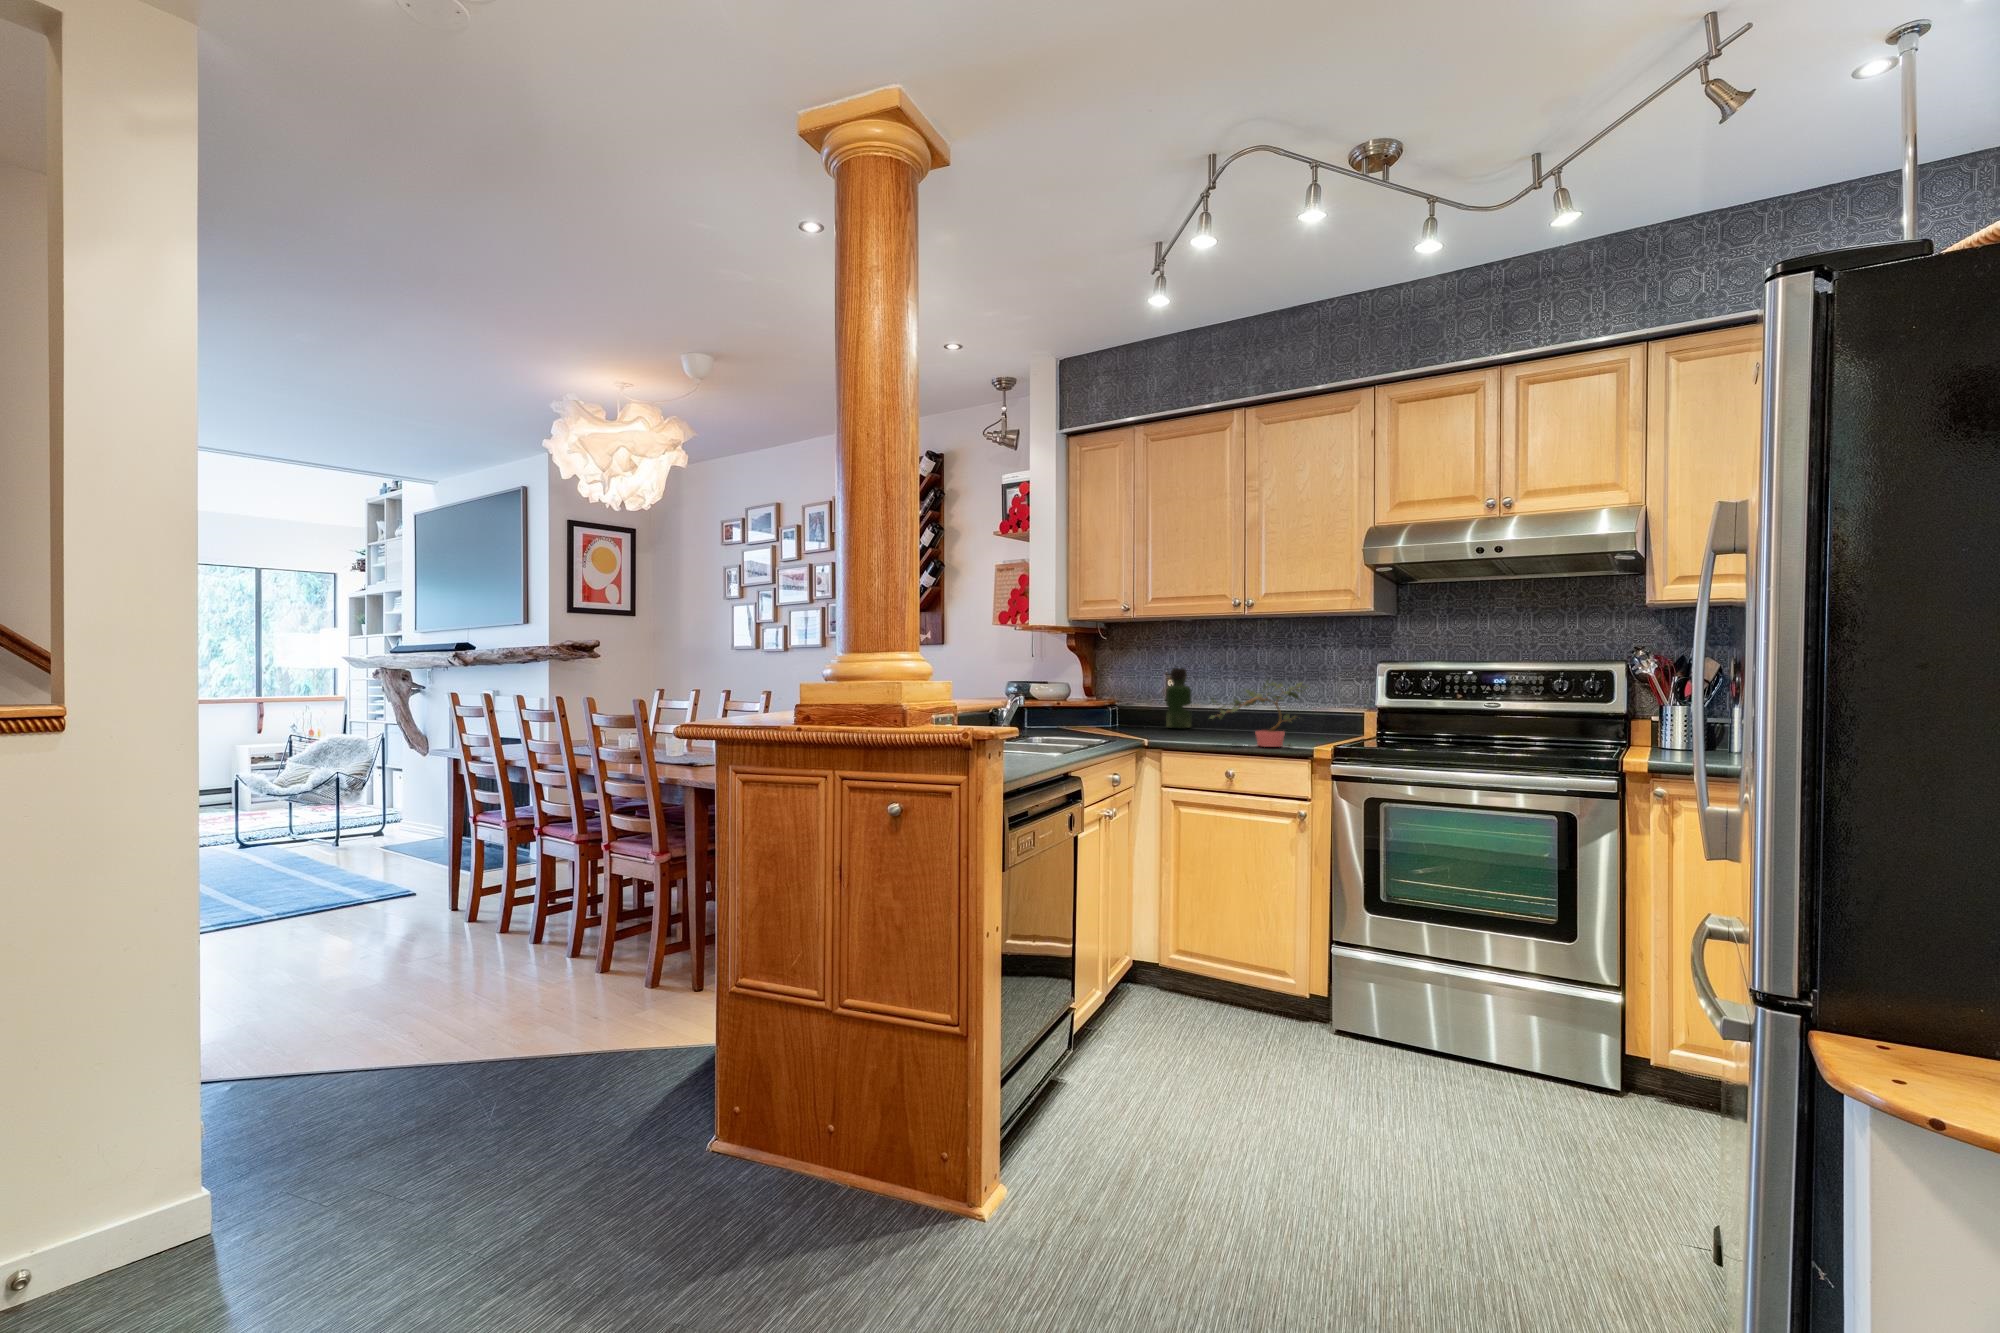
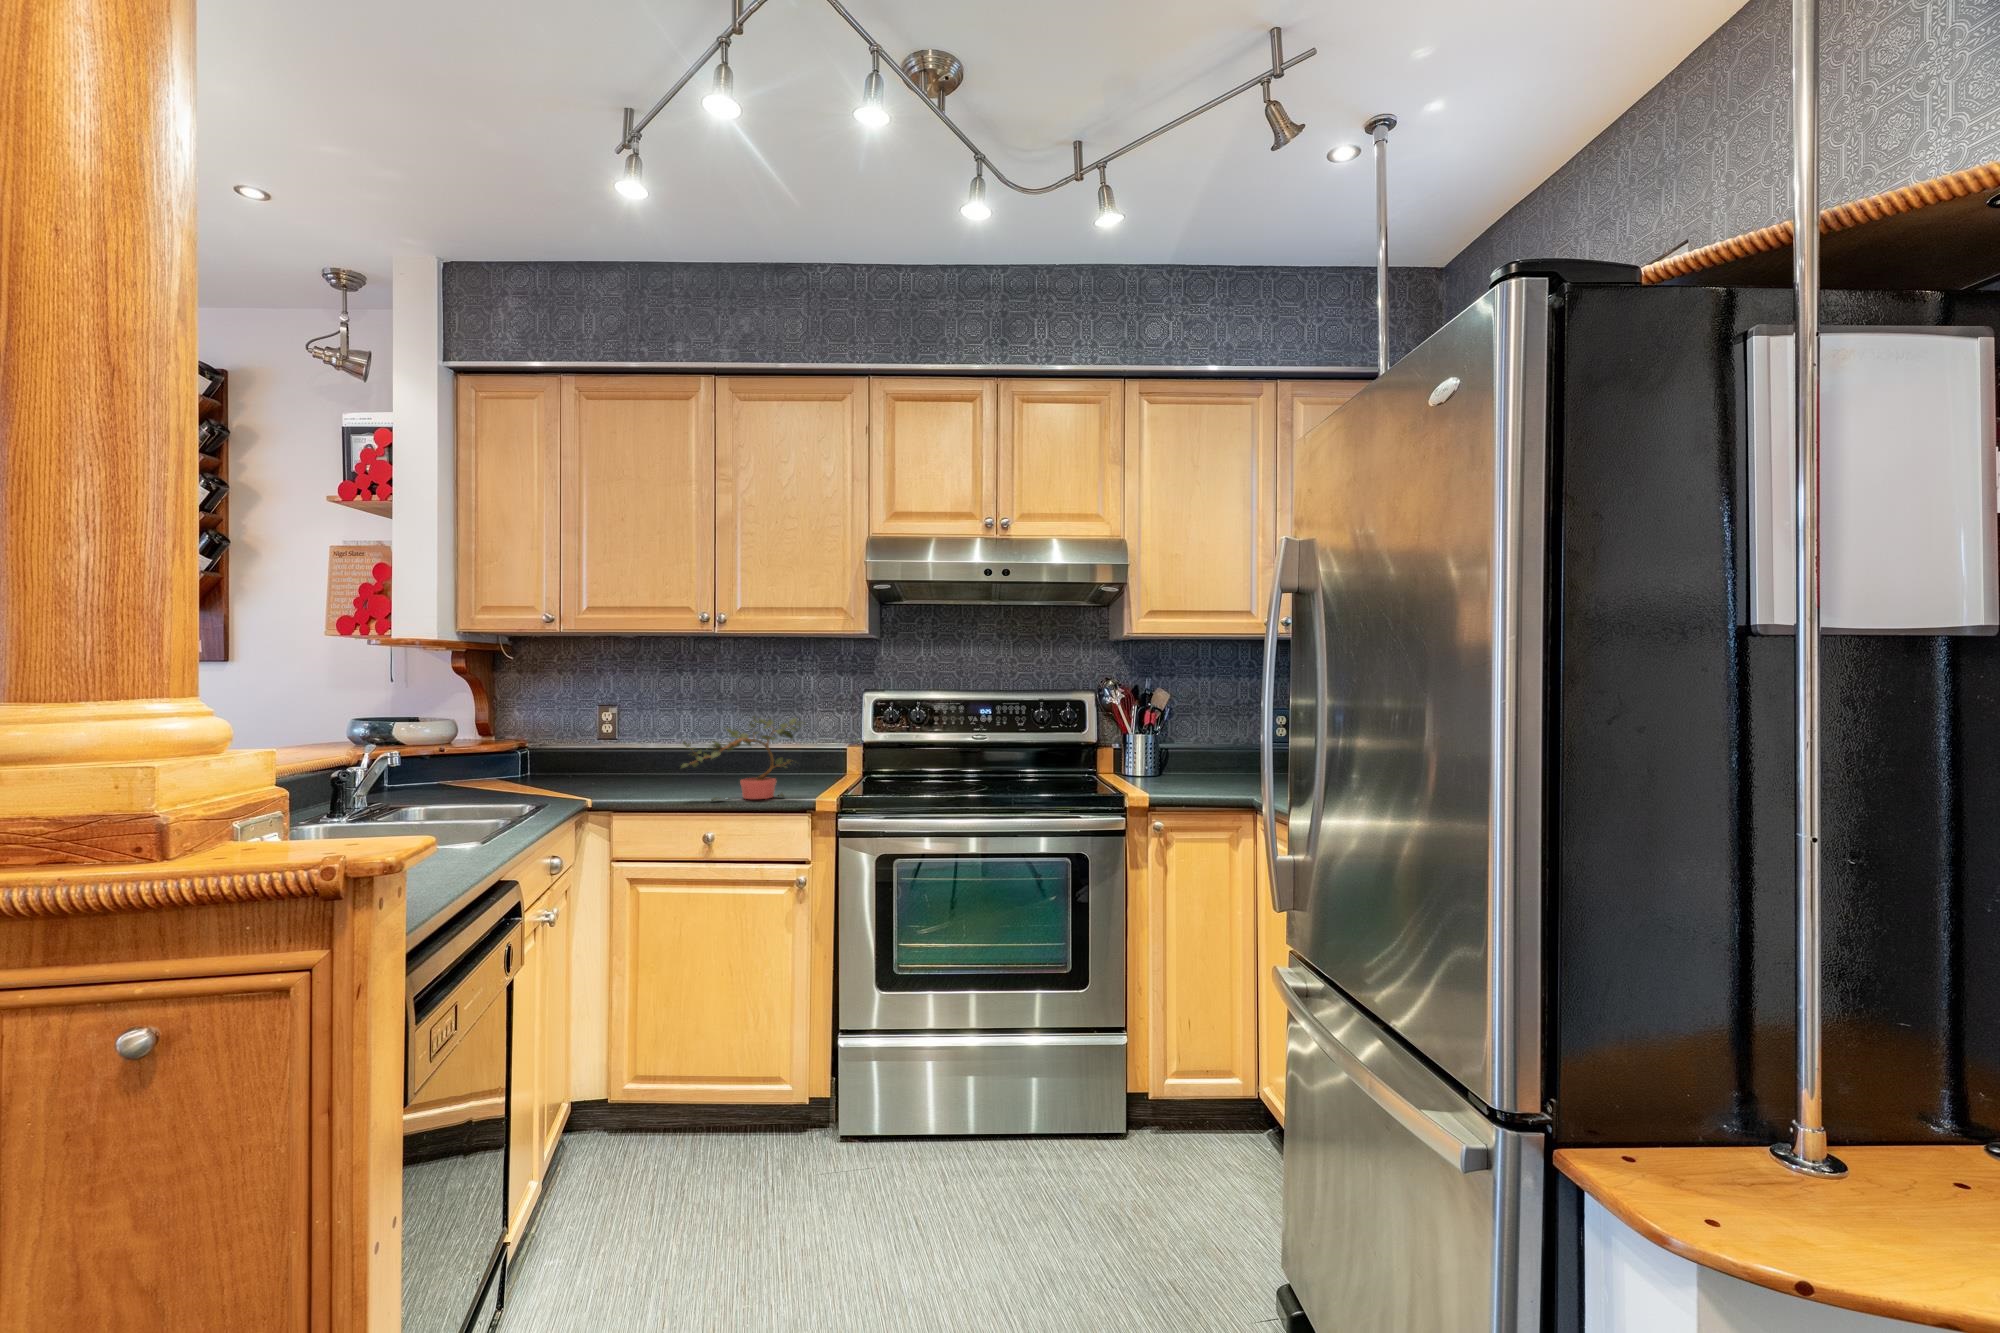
bottle: present [1166,668,1191,728] -> none [609,699,643,778]

